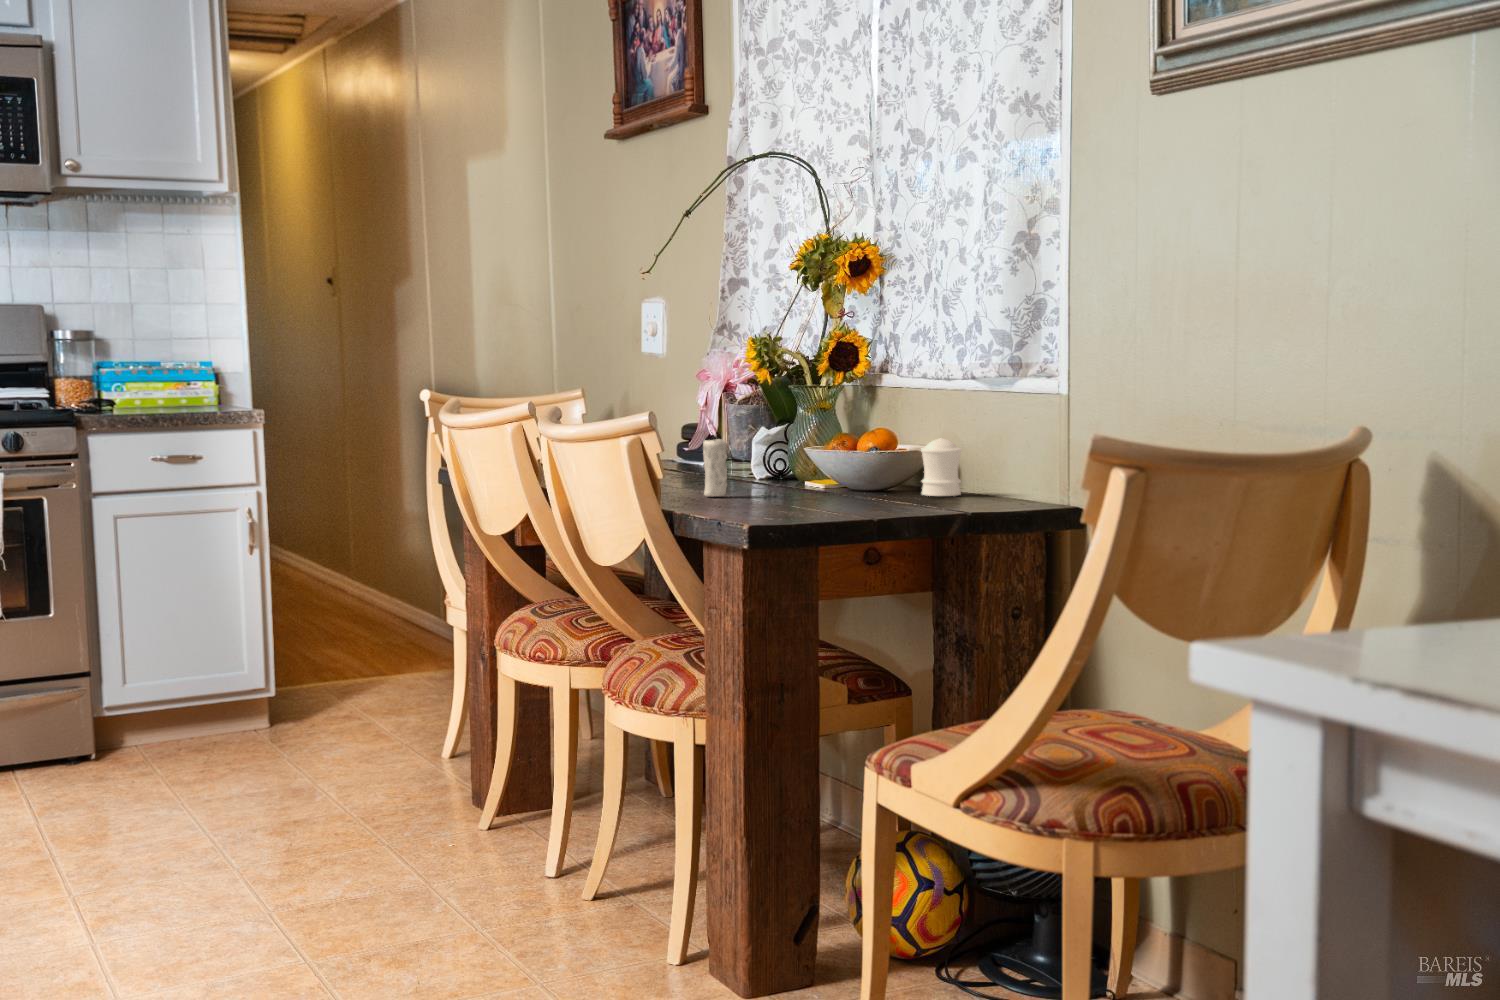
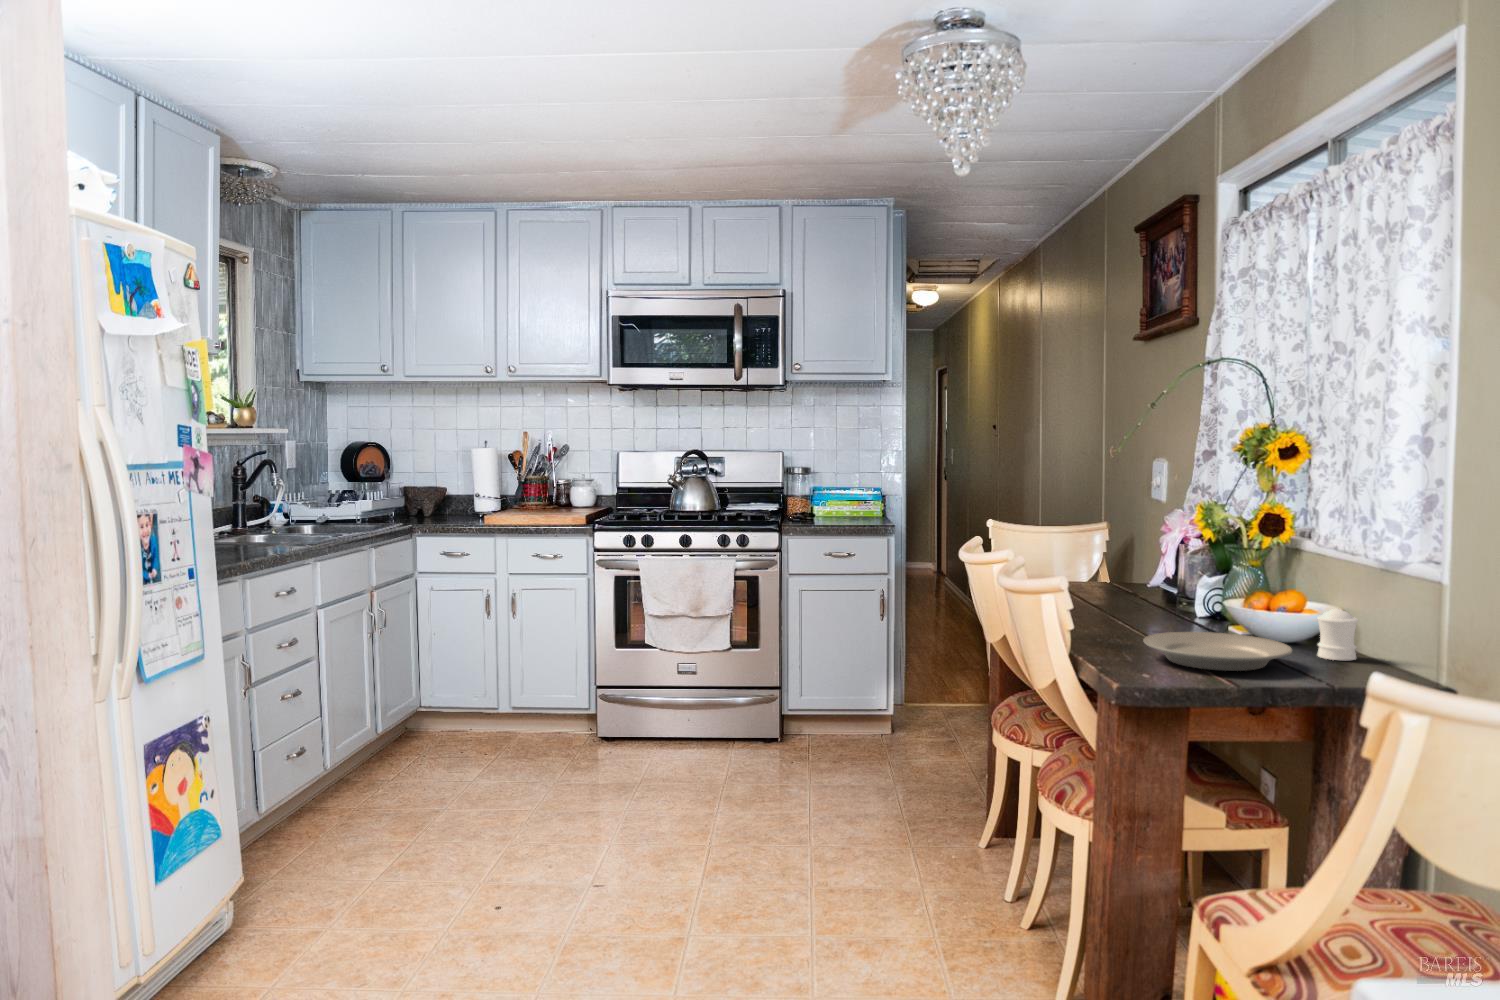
candle: present [703,439,727,496] -> none [1121,585,1141,639]
plate: none [752,476,917,511] -> present [1144,632,1292,671]

